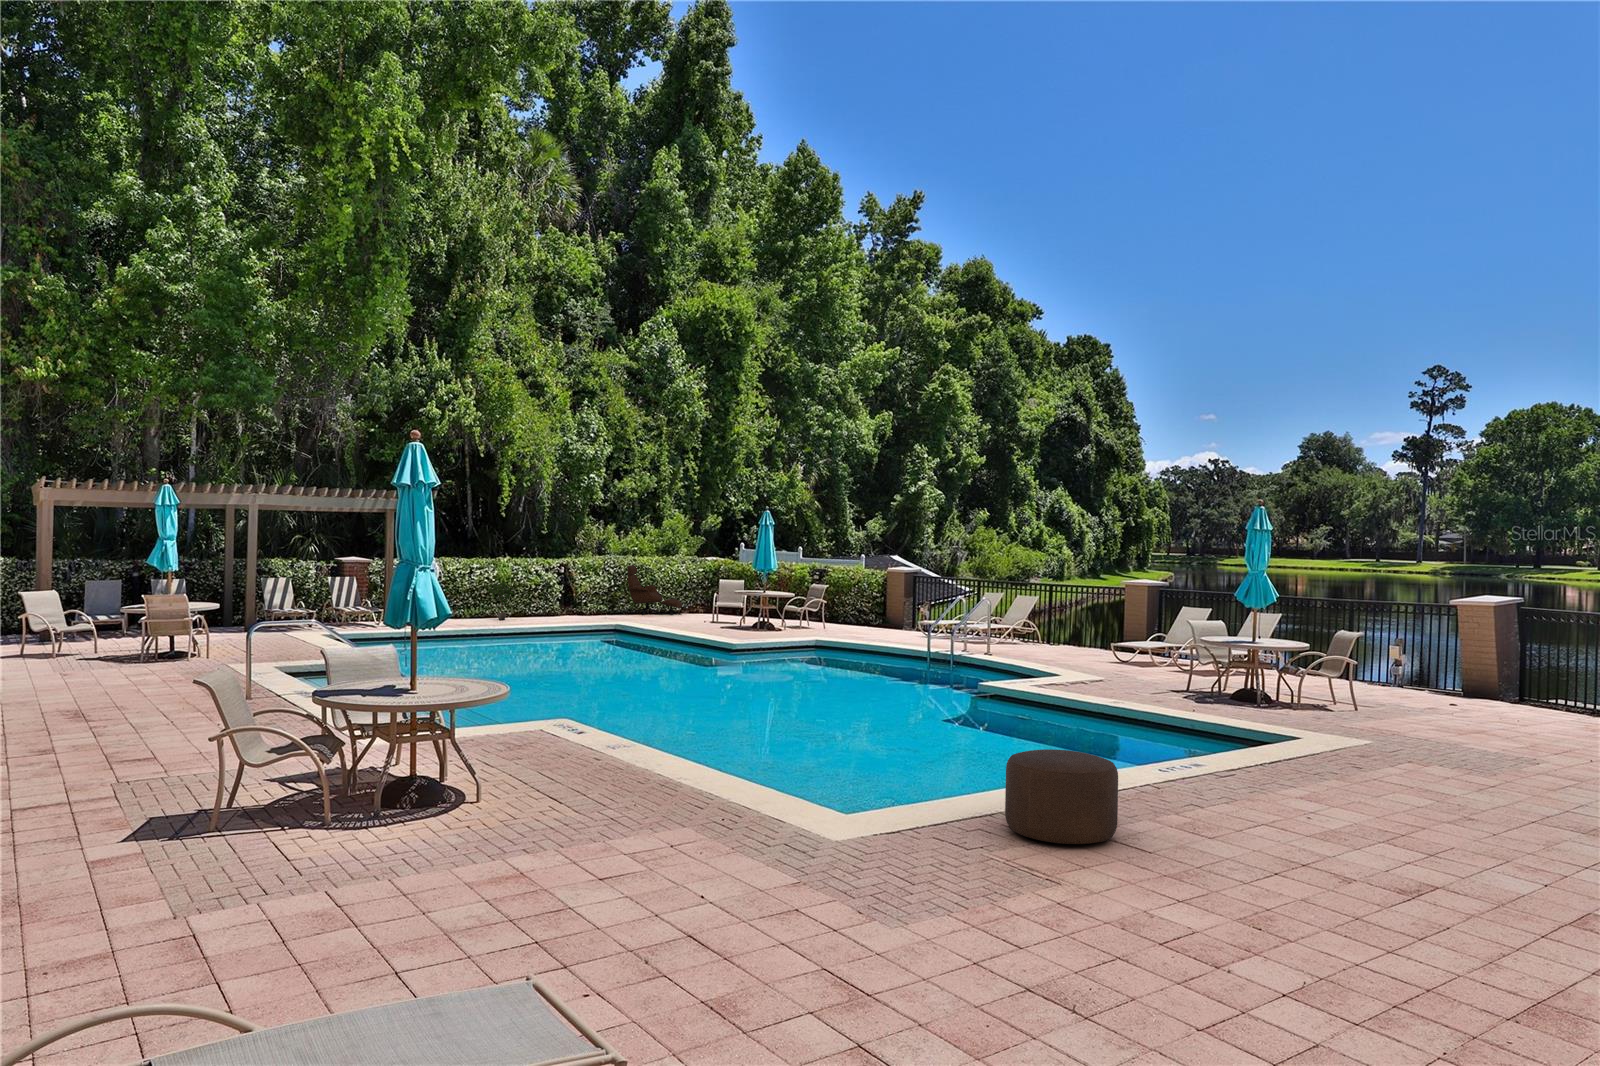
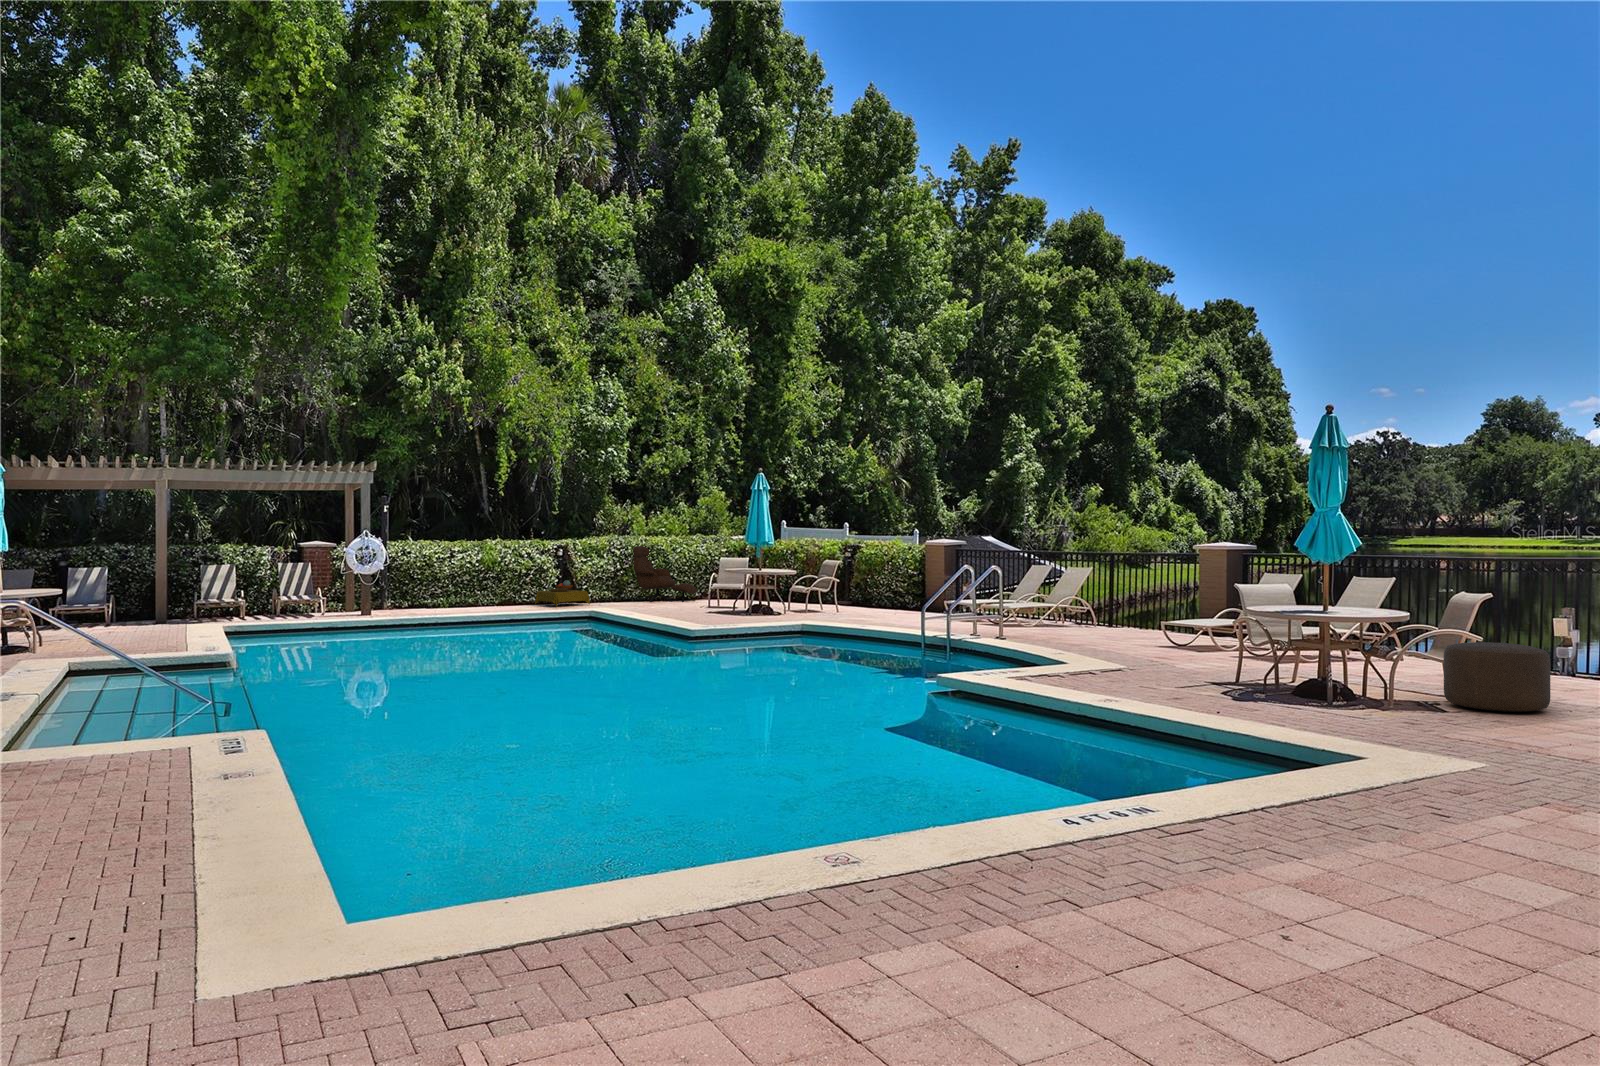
potted plant: present [488,582,513,620] -> none [468,566,500,609]
side table: none [542,595,592,619] -> present [535,580,590,607]
ottoman: present [1005,749,1118,844] -> present [1444,642,1551,712]

